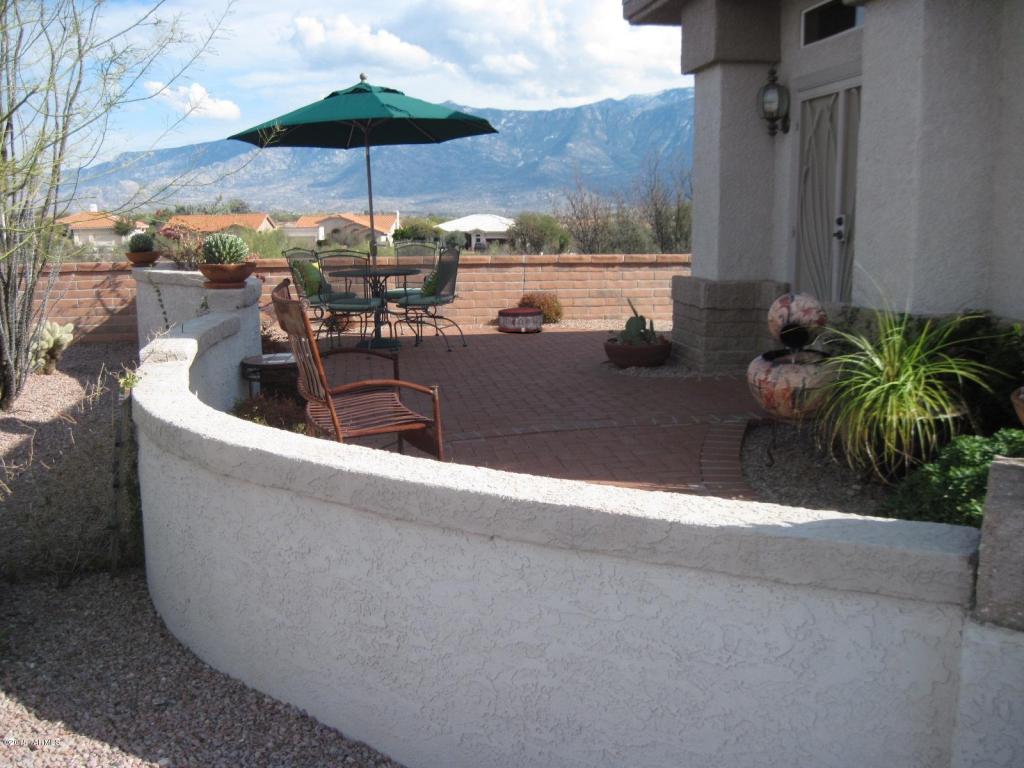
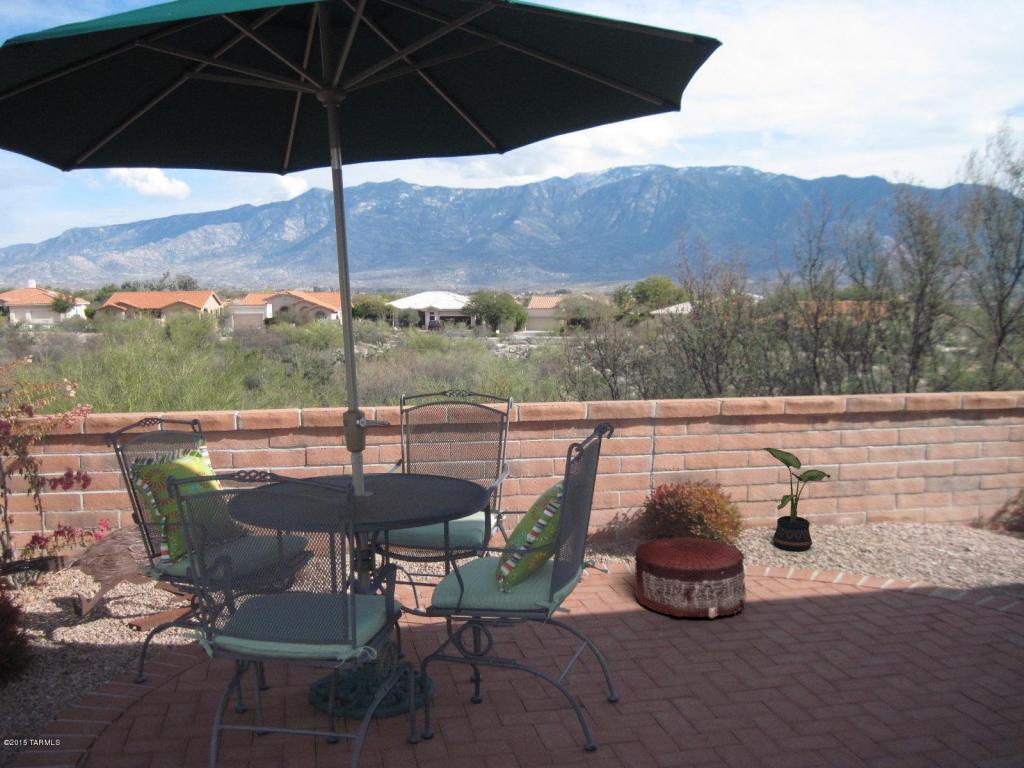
potted plant: none [578,279,608,325] -> present [764,448,830,551]

